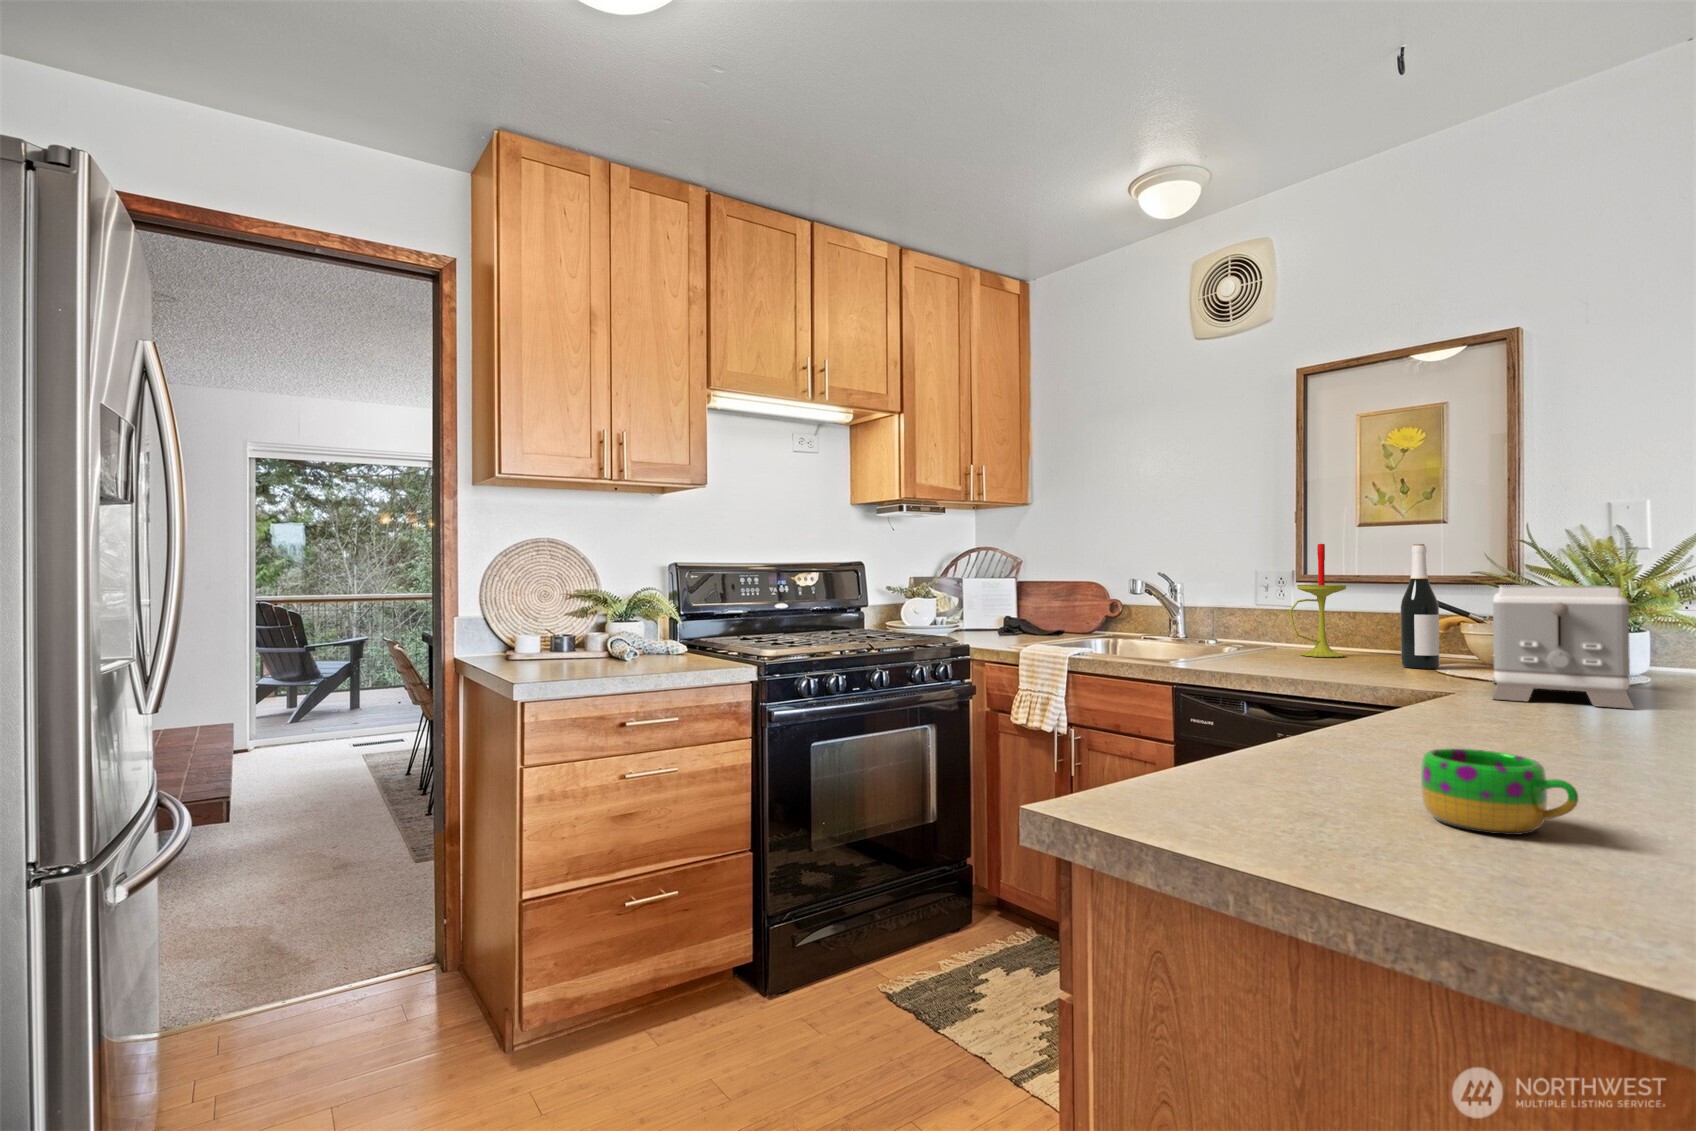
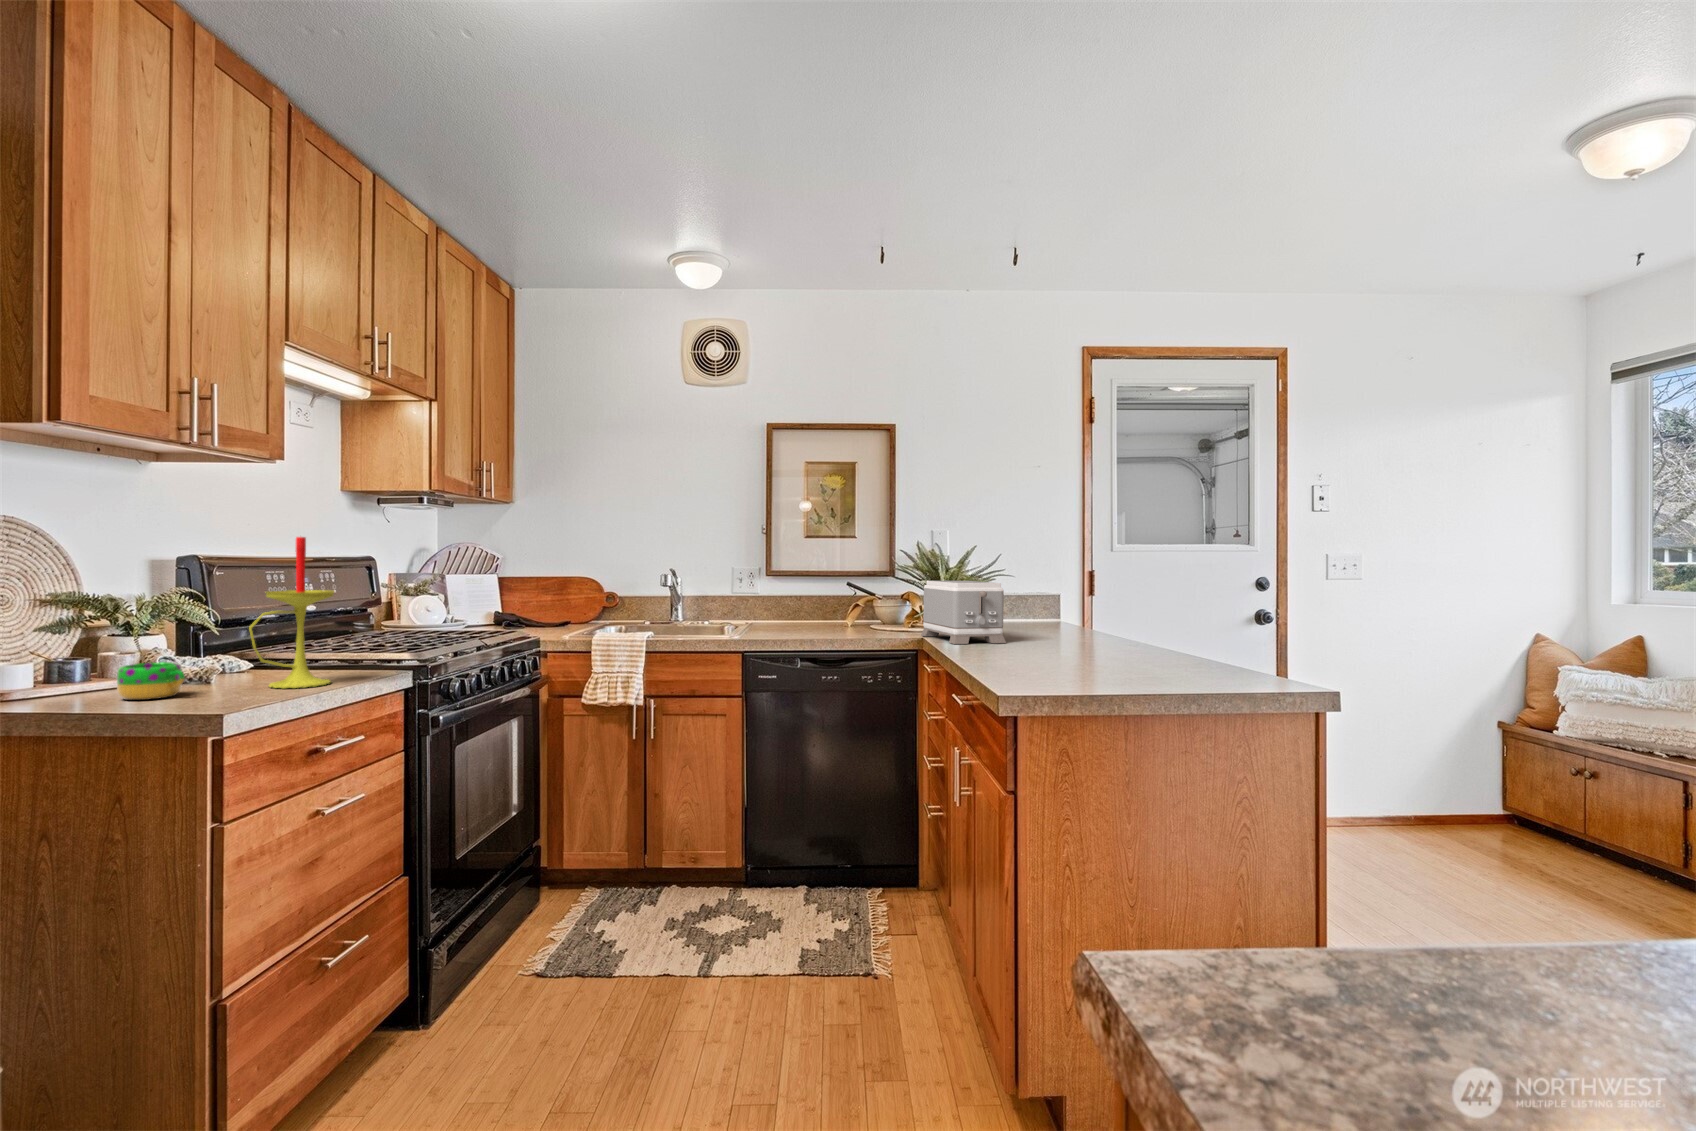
candle: present [1289,544,1346,657] -> present [249,537,334,688]
wine bottle: present [1401,544,1439,669] -> none [856,554,876,631]
mug: present [1421,749,1578,835] -> present [117,662,185,700]

